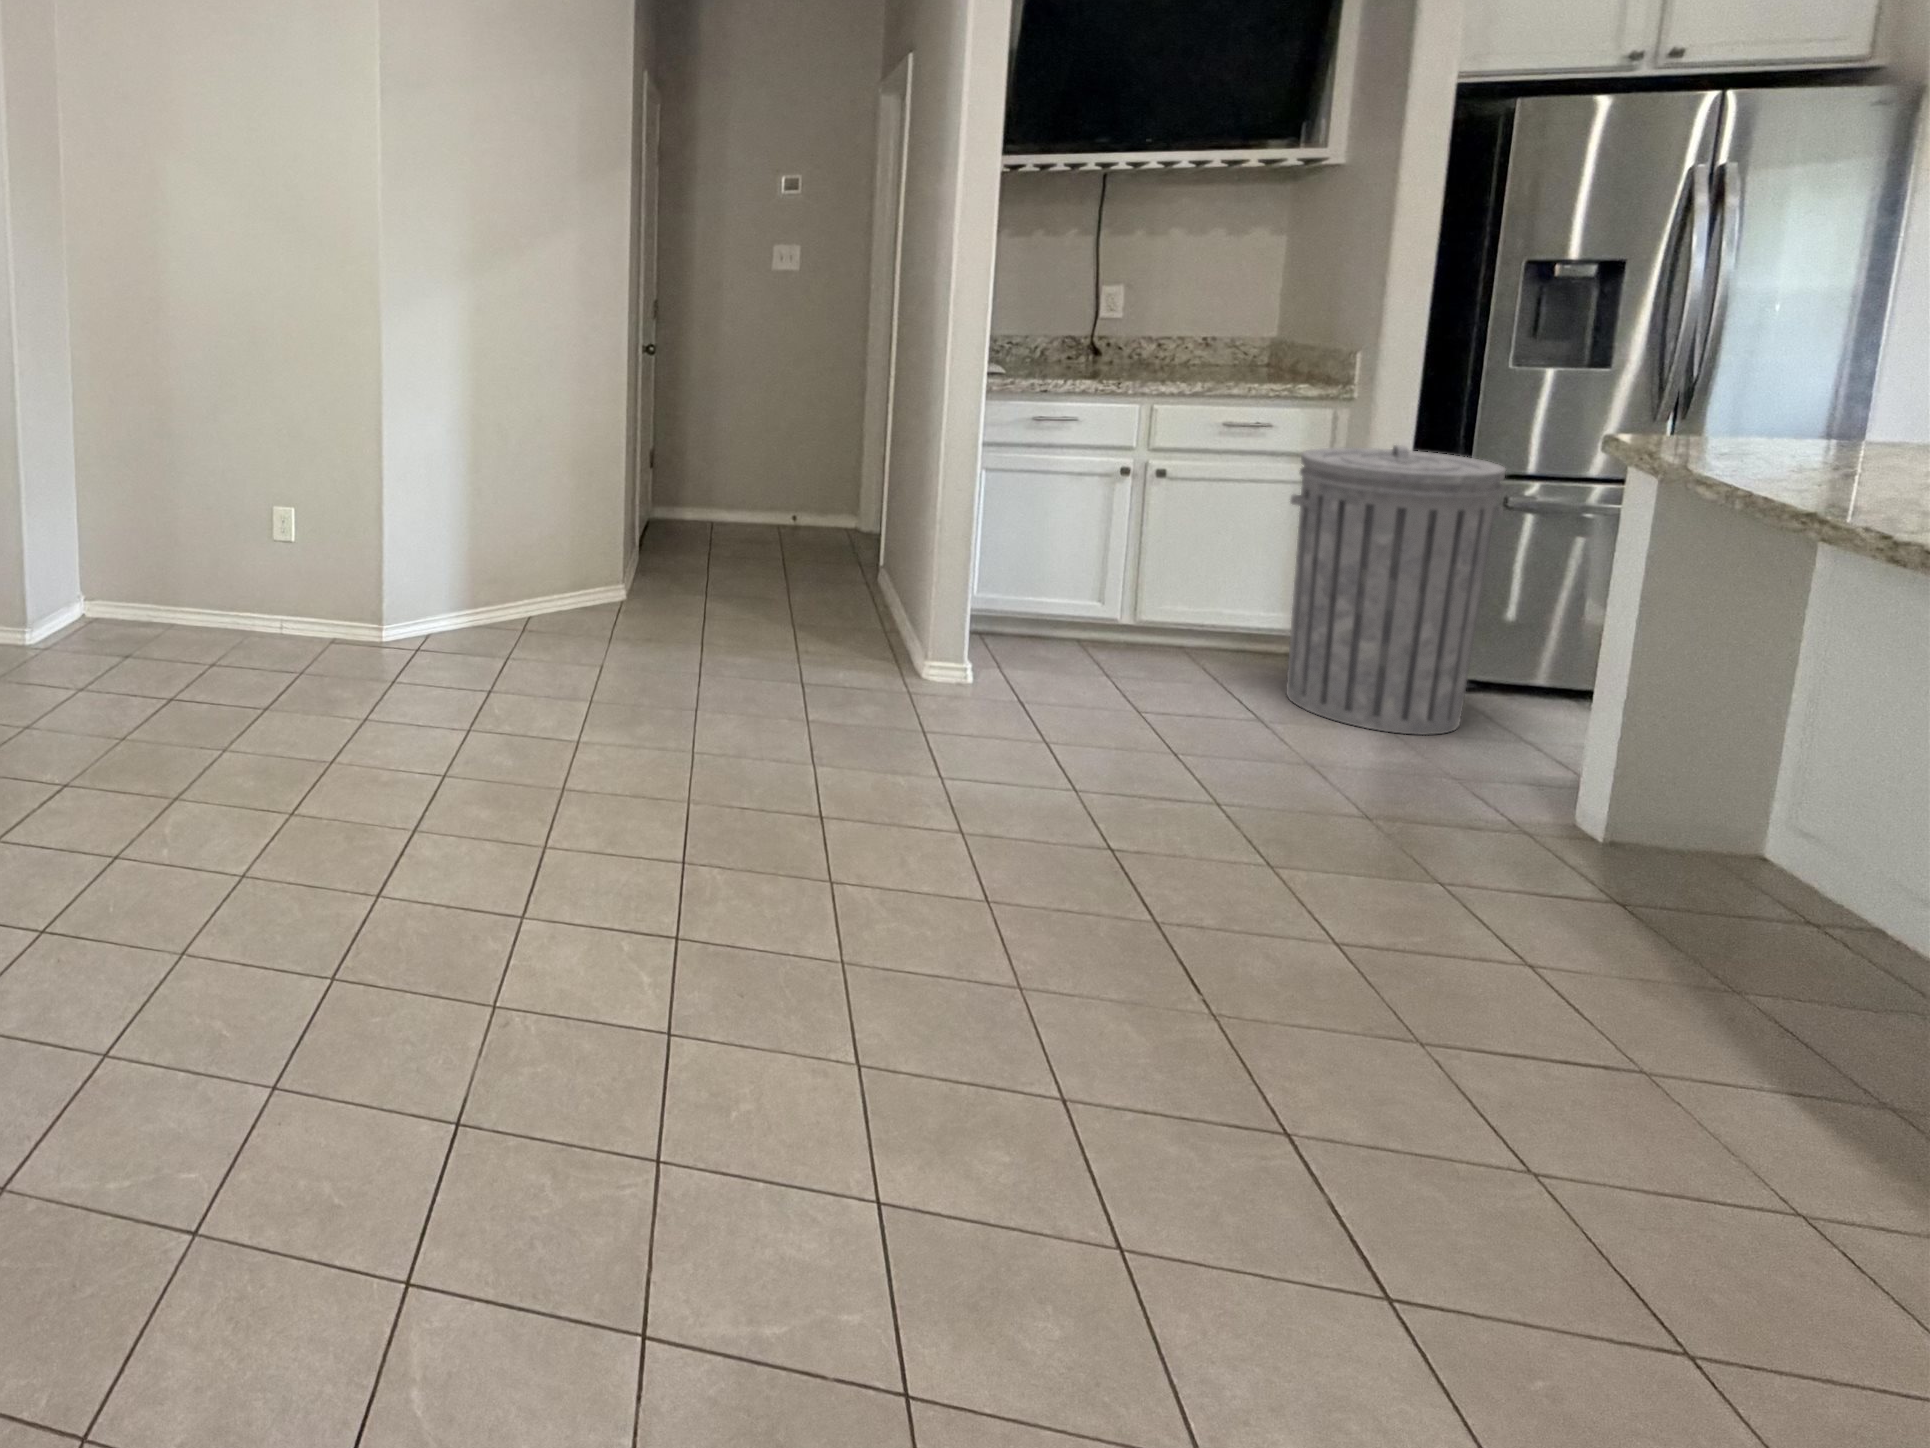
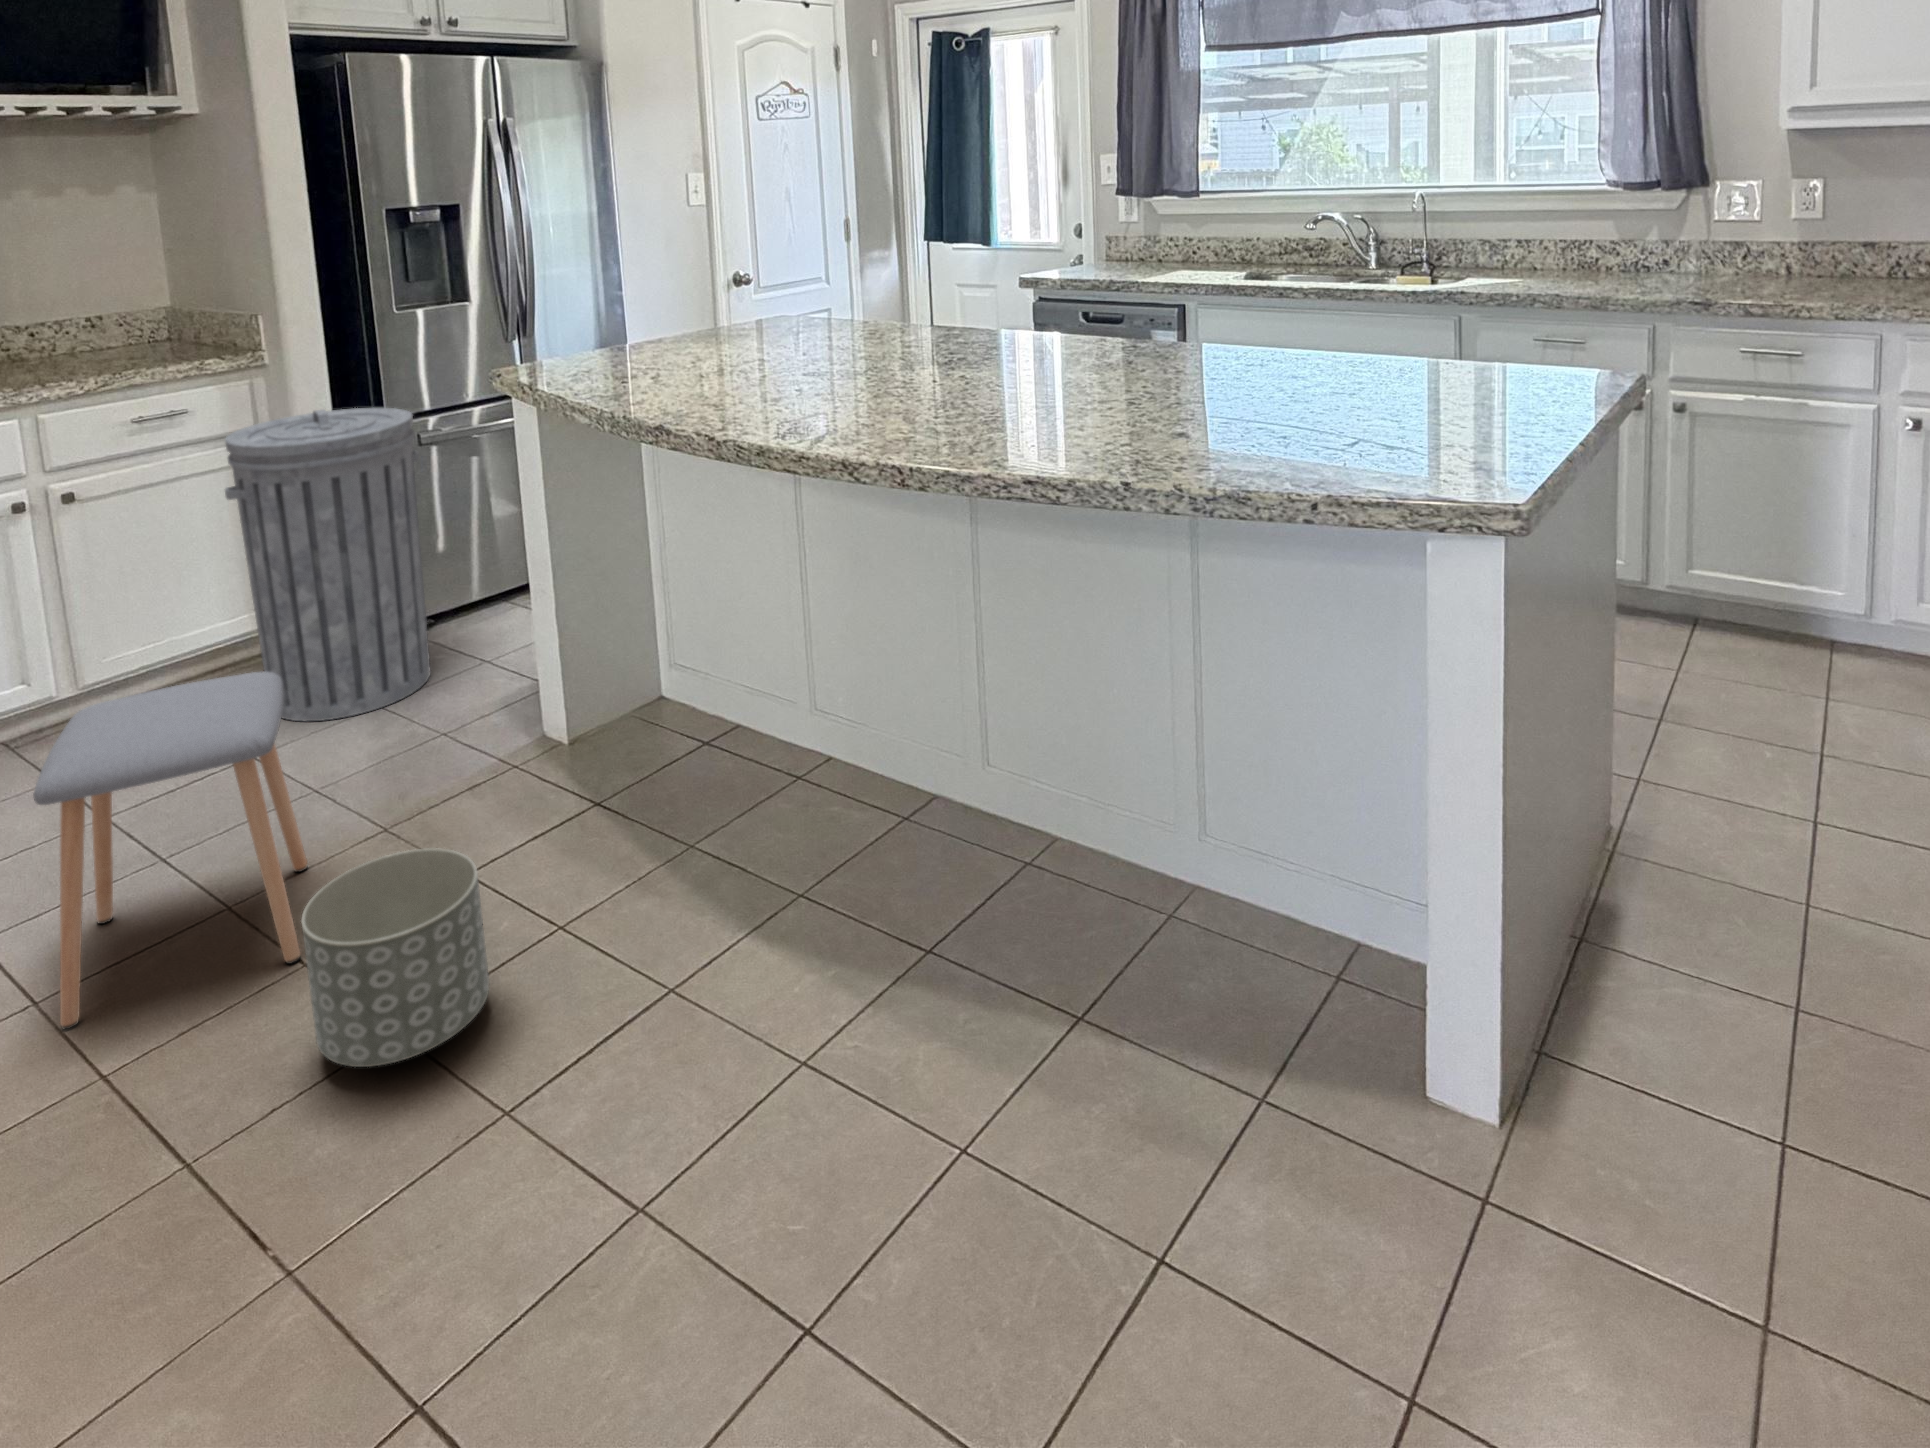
stool: none [1090,614,1309,866] -> present [33,672,307,1029]
planter: none [1273,807,1462,981] -> present [302,848,489,1067]

